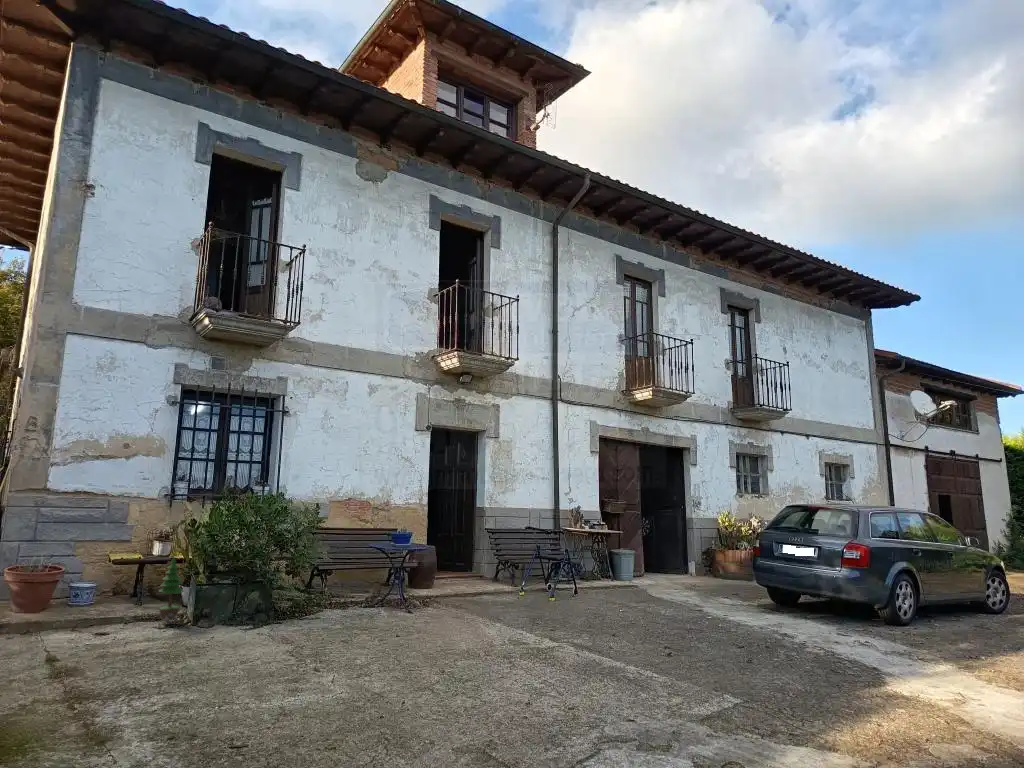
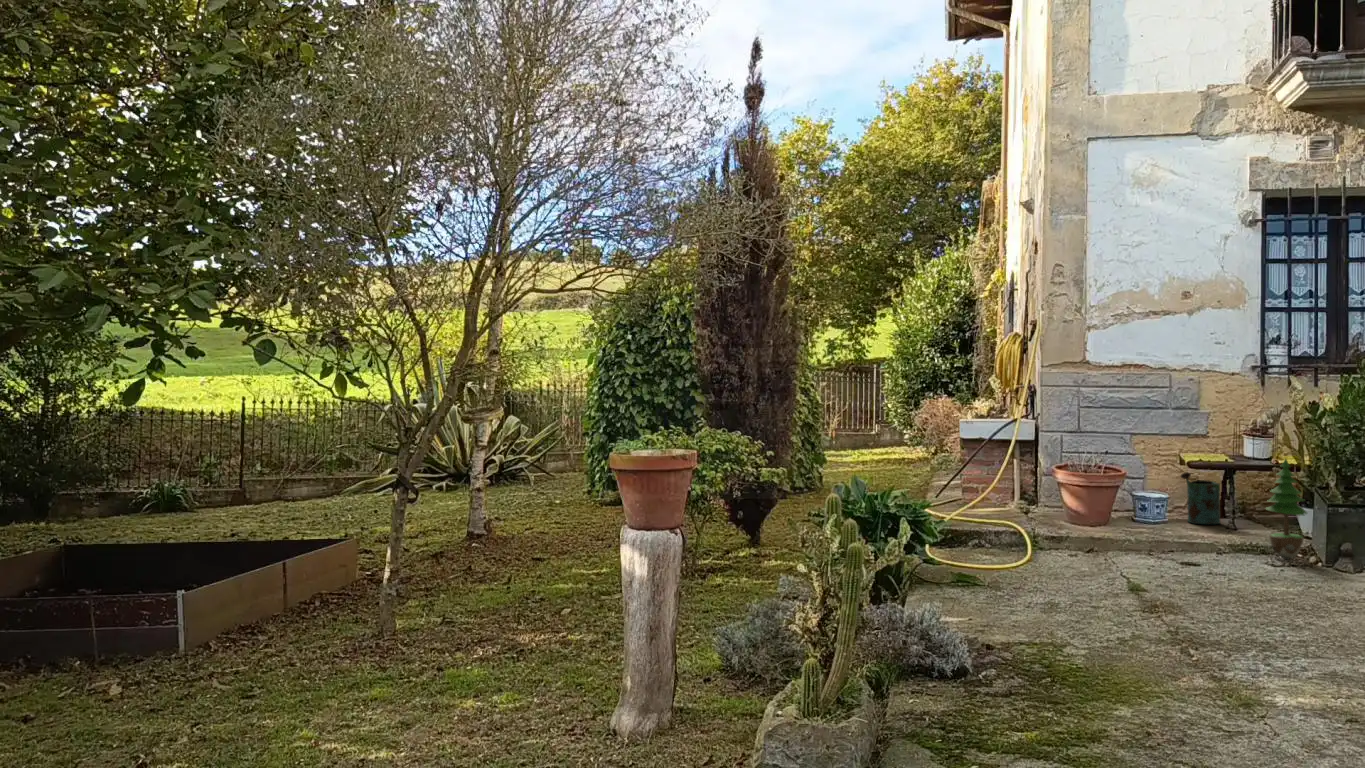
watering can: none [109,567,135,604] -> present [1181,472,1220,524]

